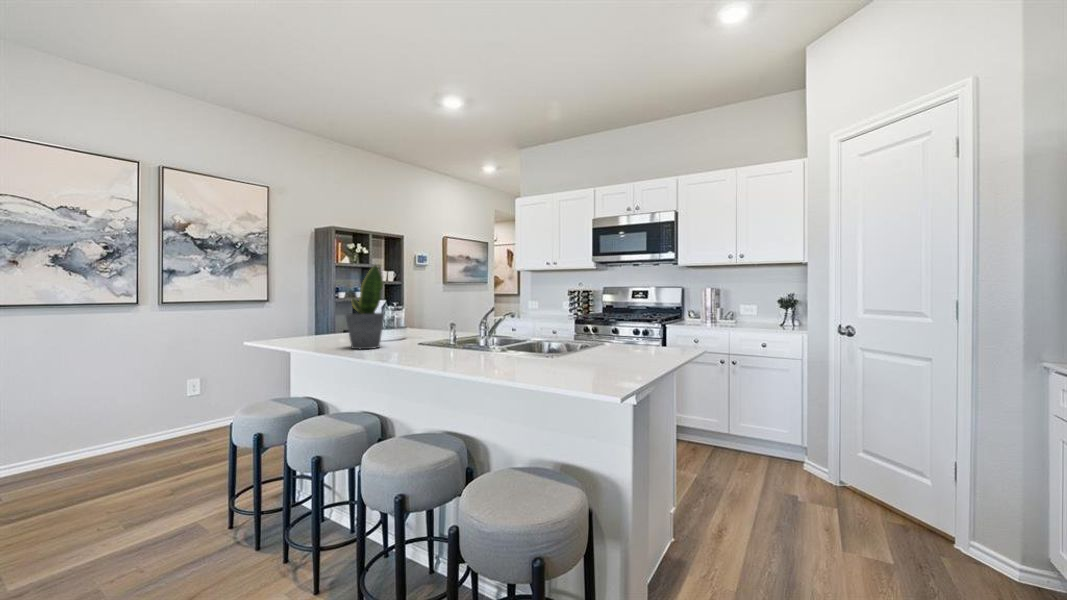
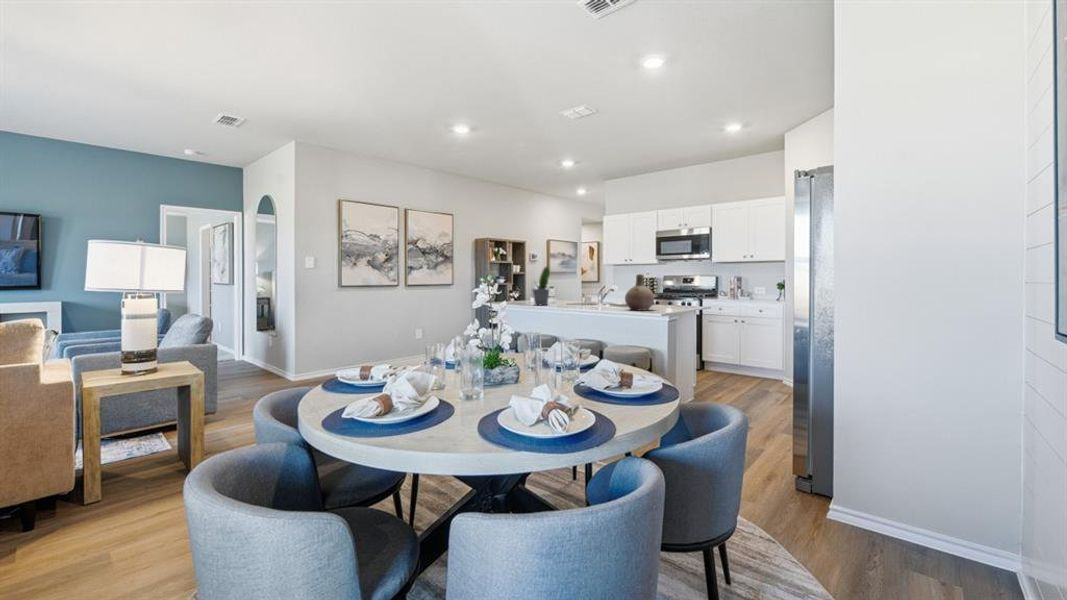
vase: none [531,283,602,373] -> present [625,274,654,310]

